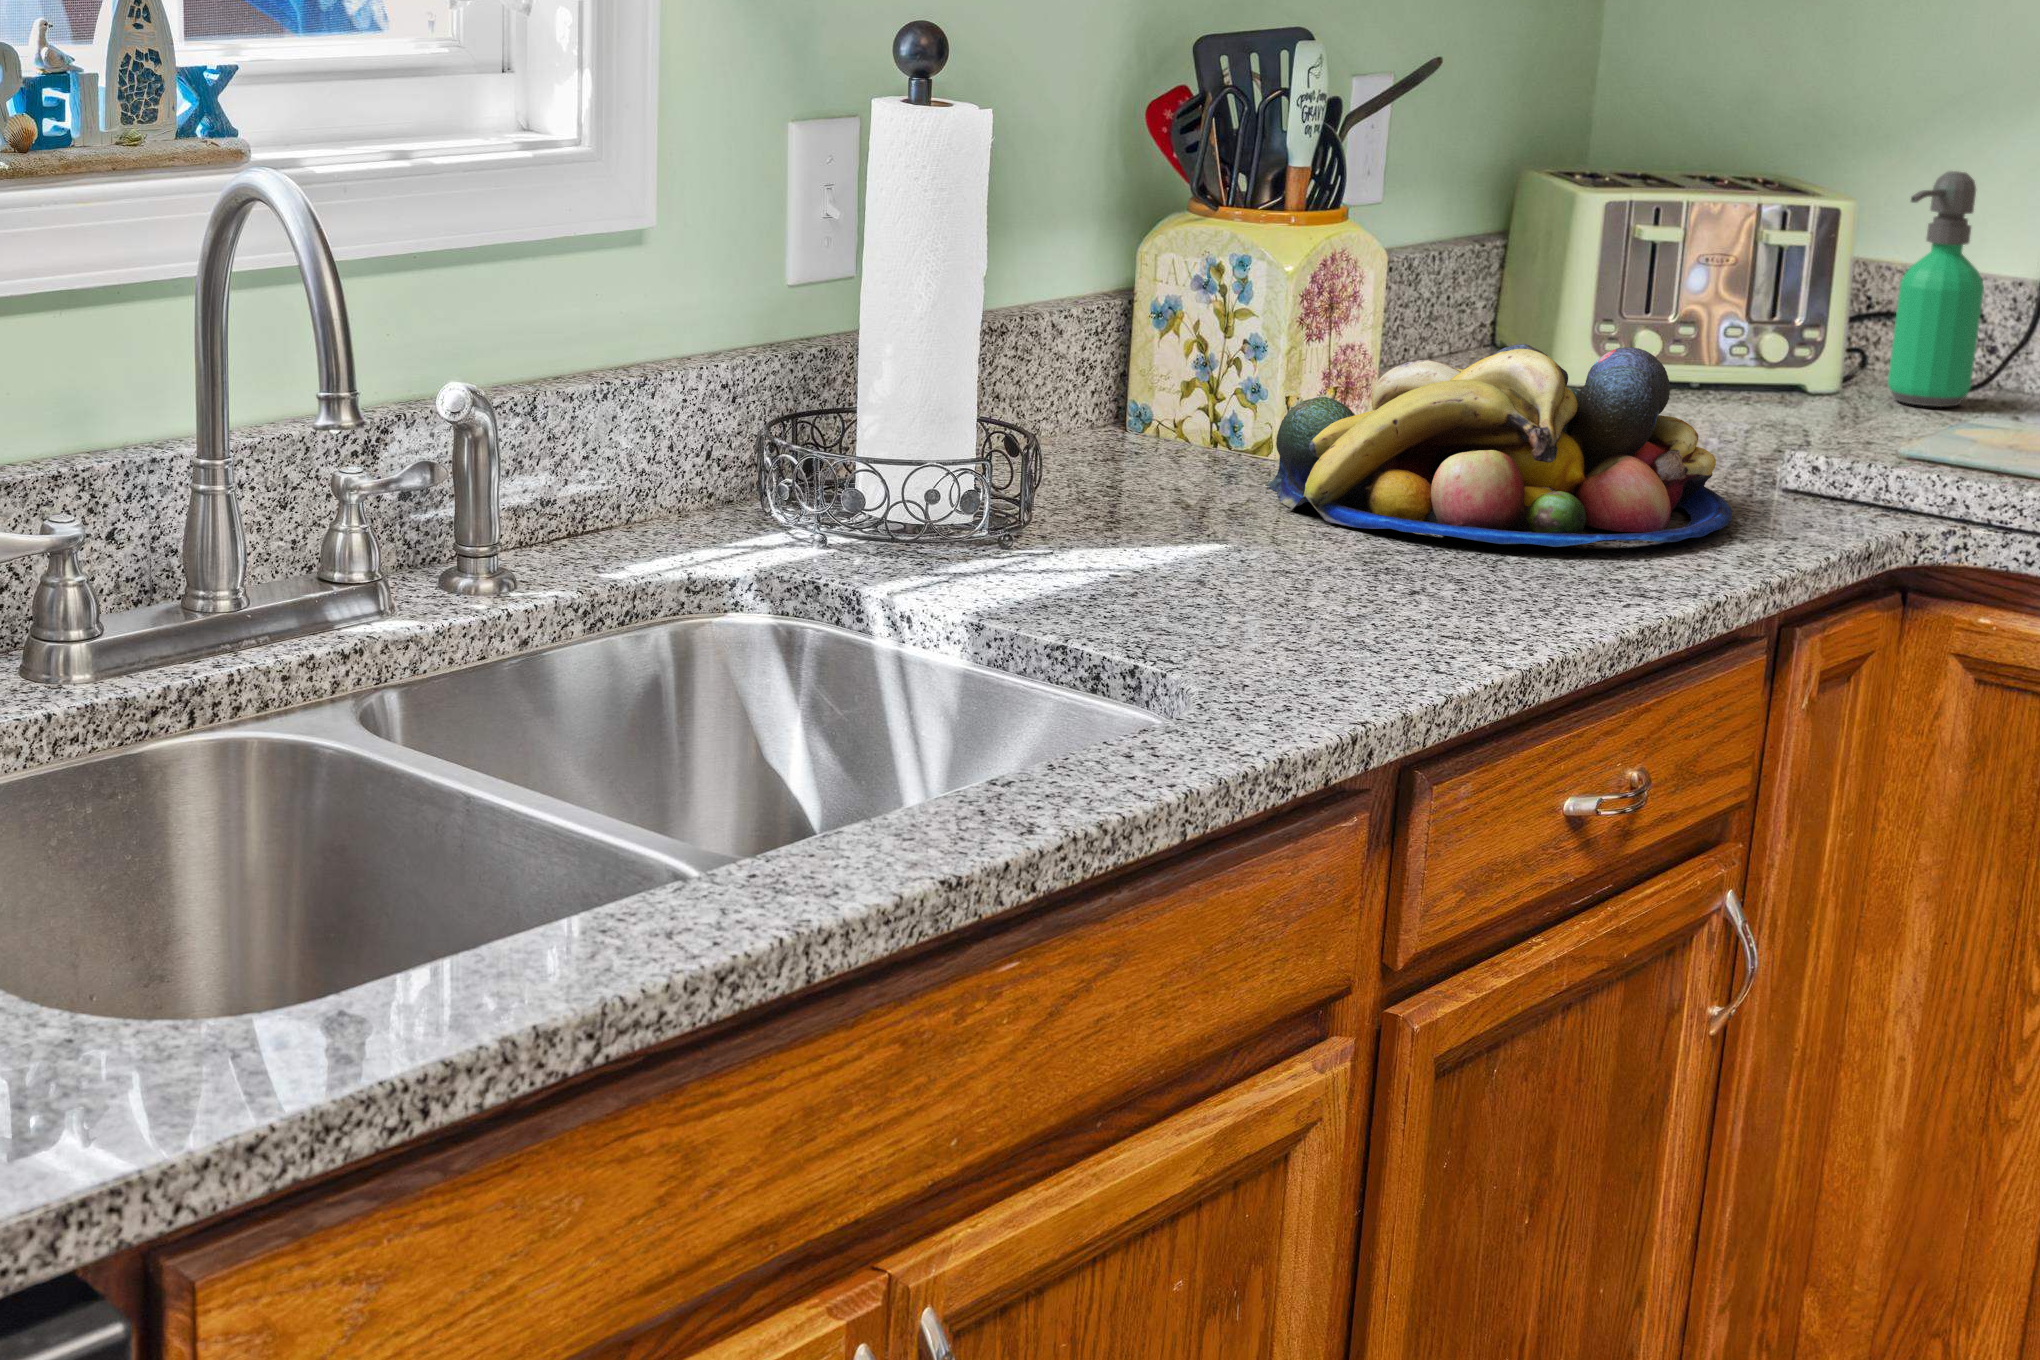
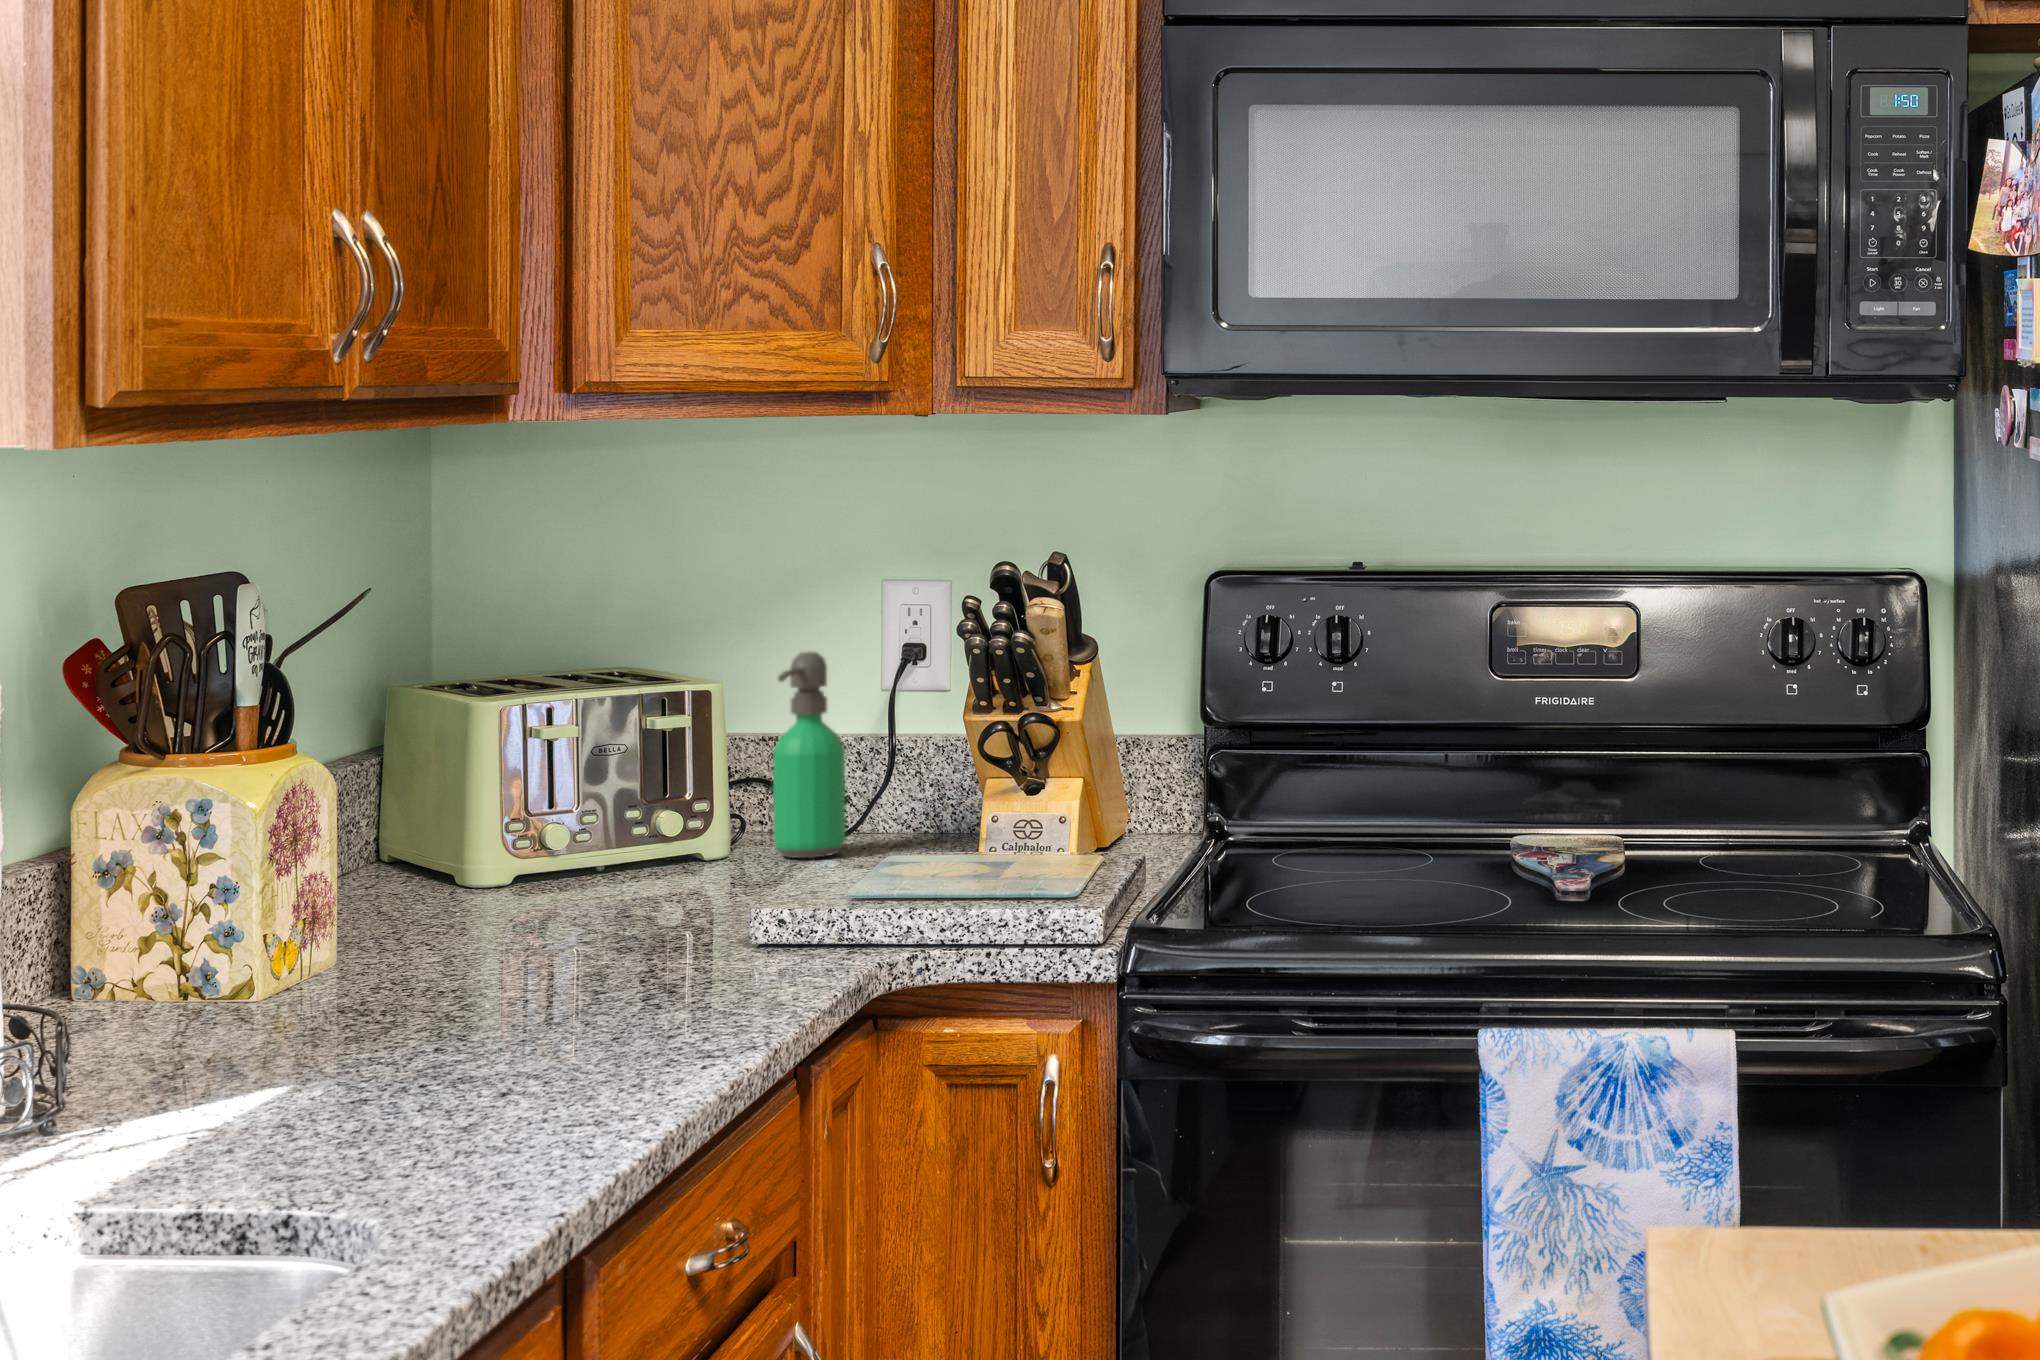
fruit bowl: present [1267,344,1732,547] -> none [266,834,742,1047]

